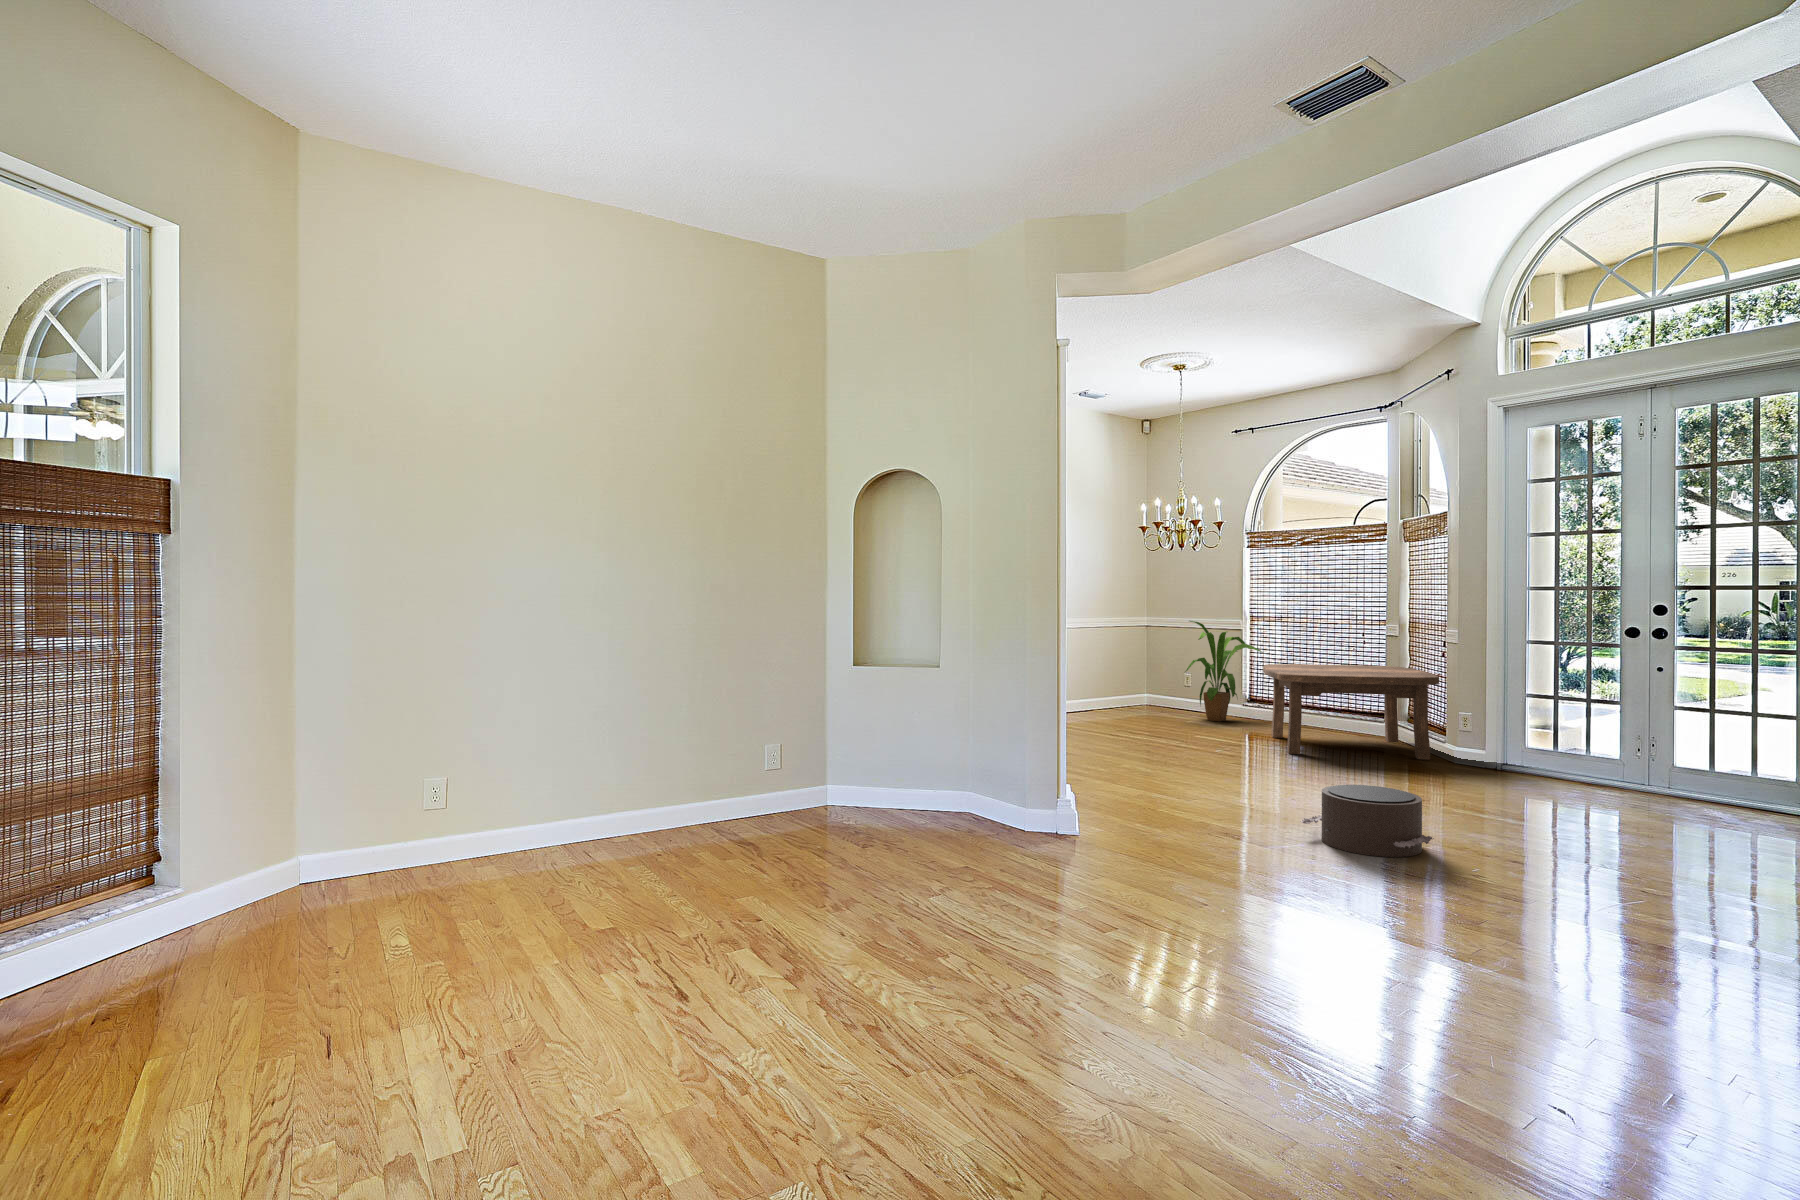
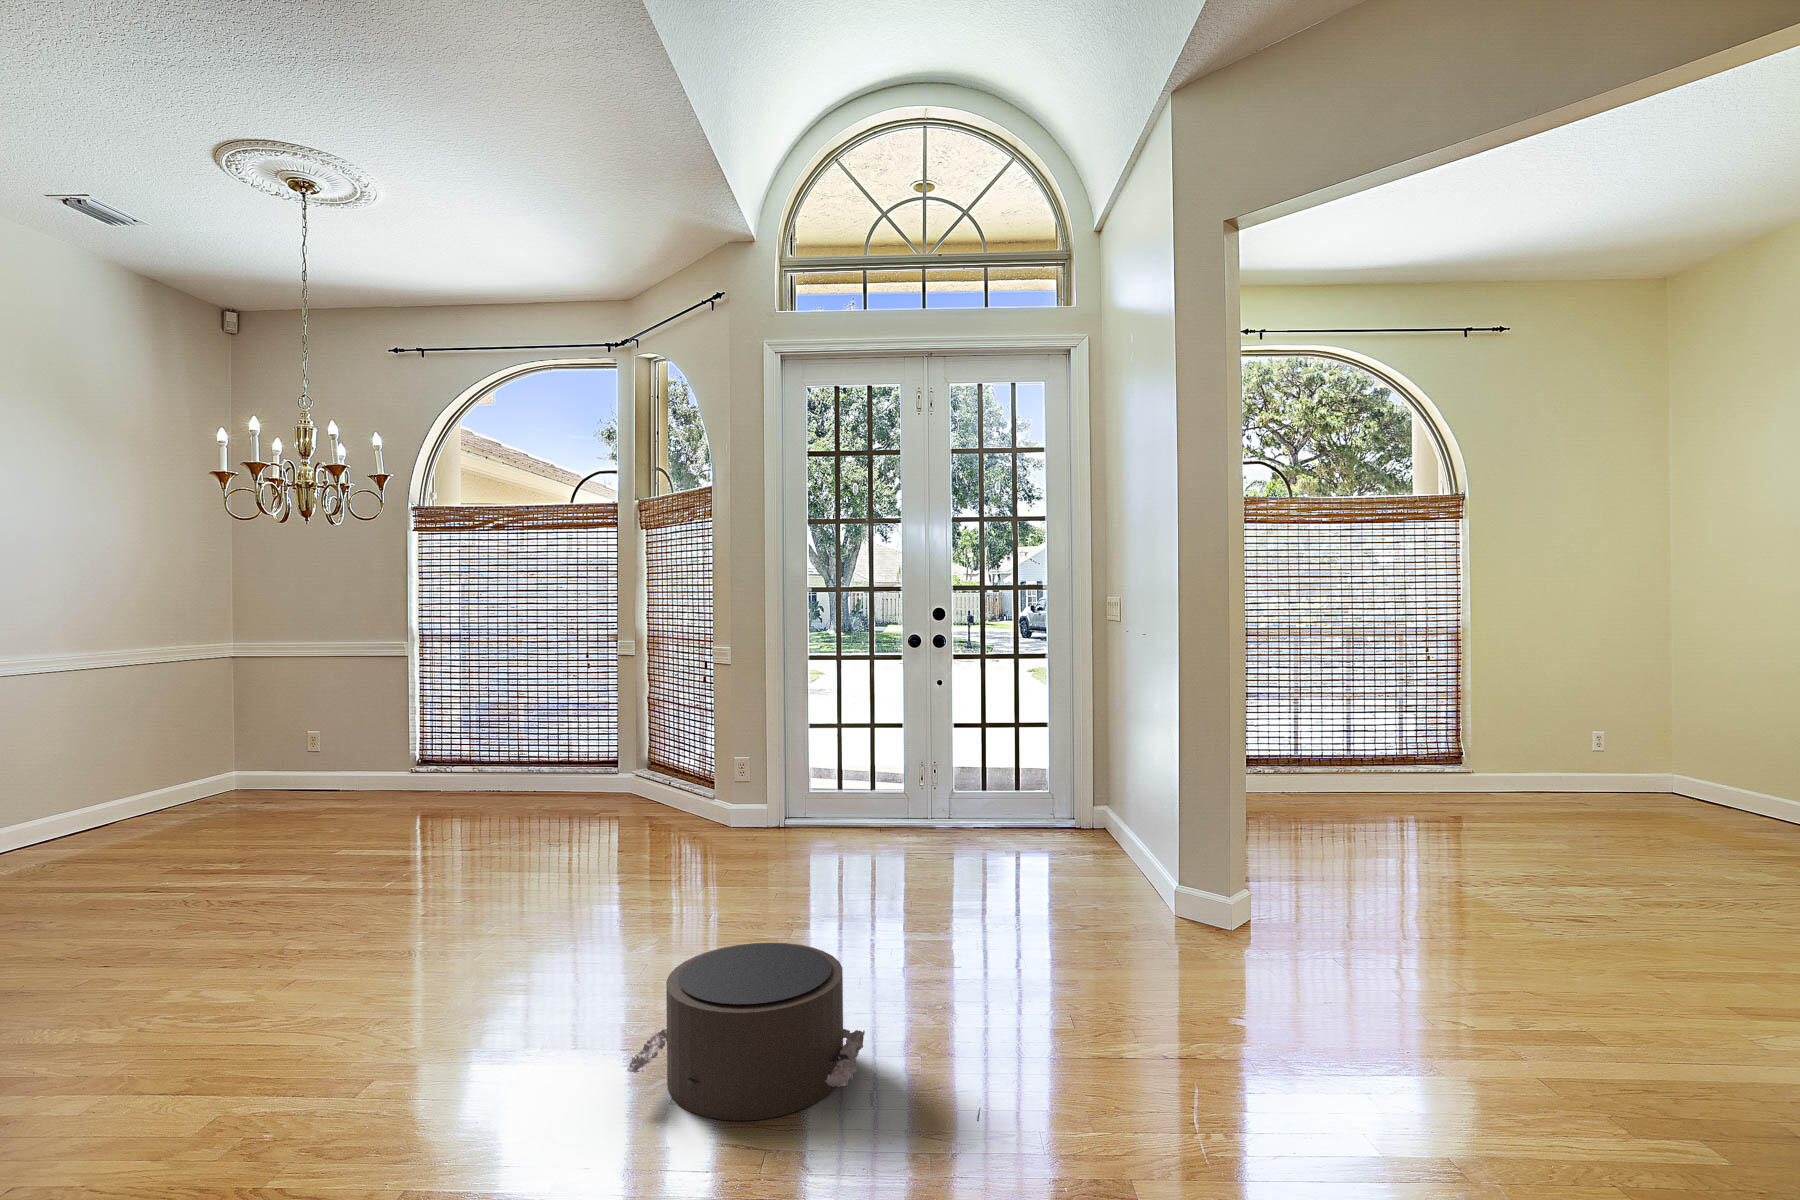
house plant: present [1185,621,1262,722] -> none [308,645,444,805]
coffee table: present [1263,664,1439,760] -> none [453,697,707,854]

